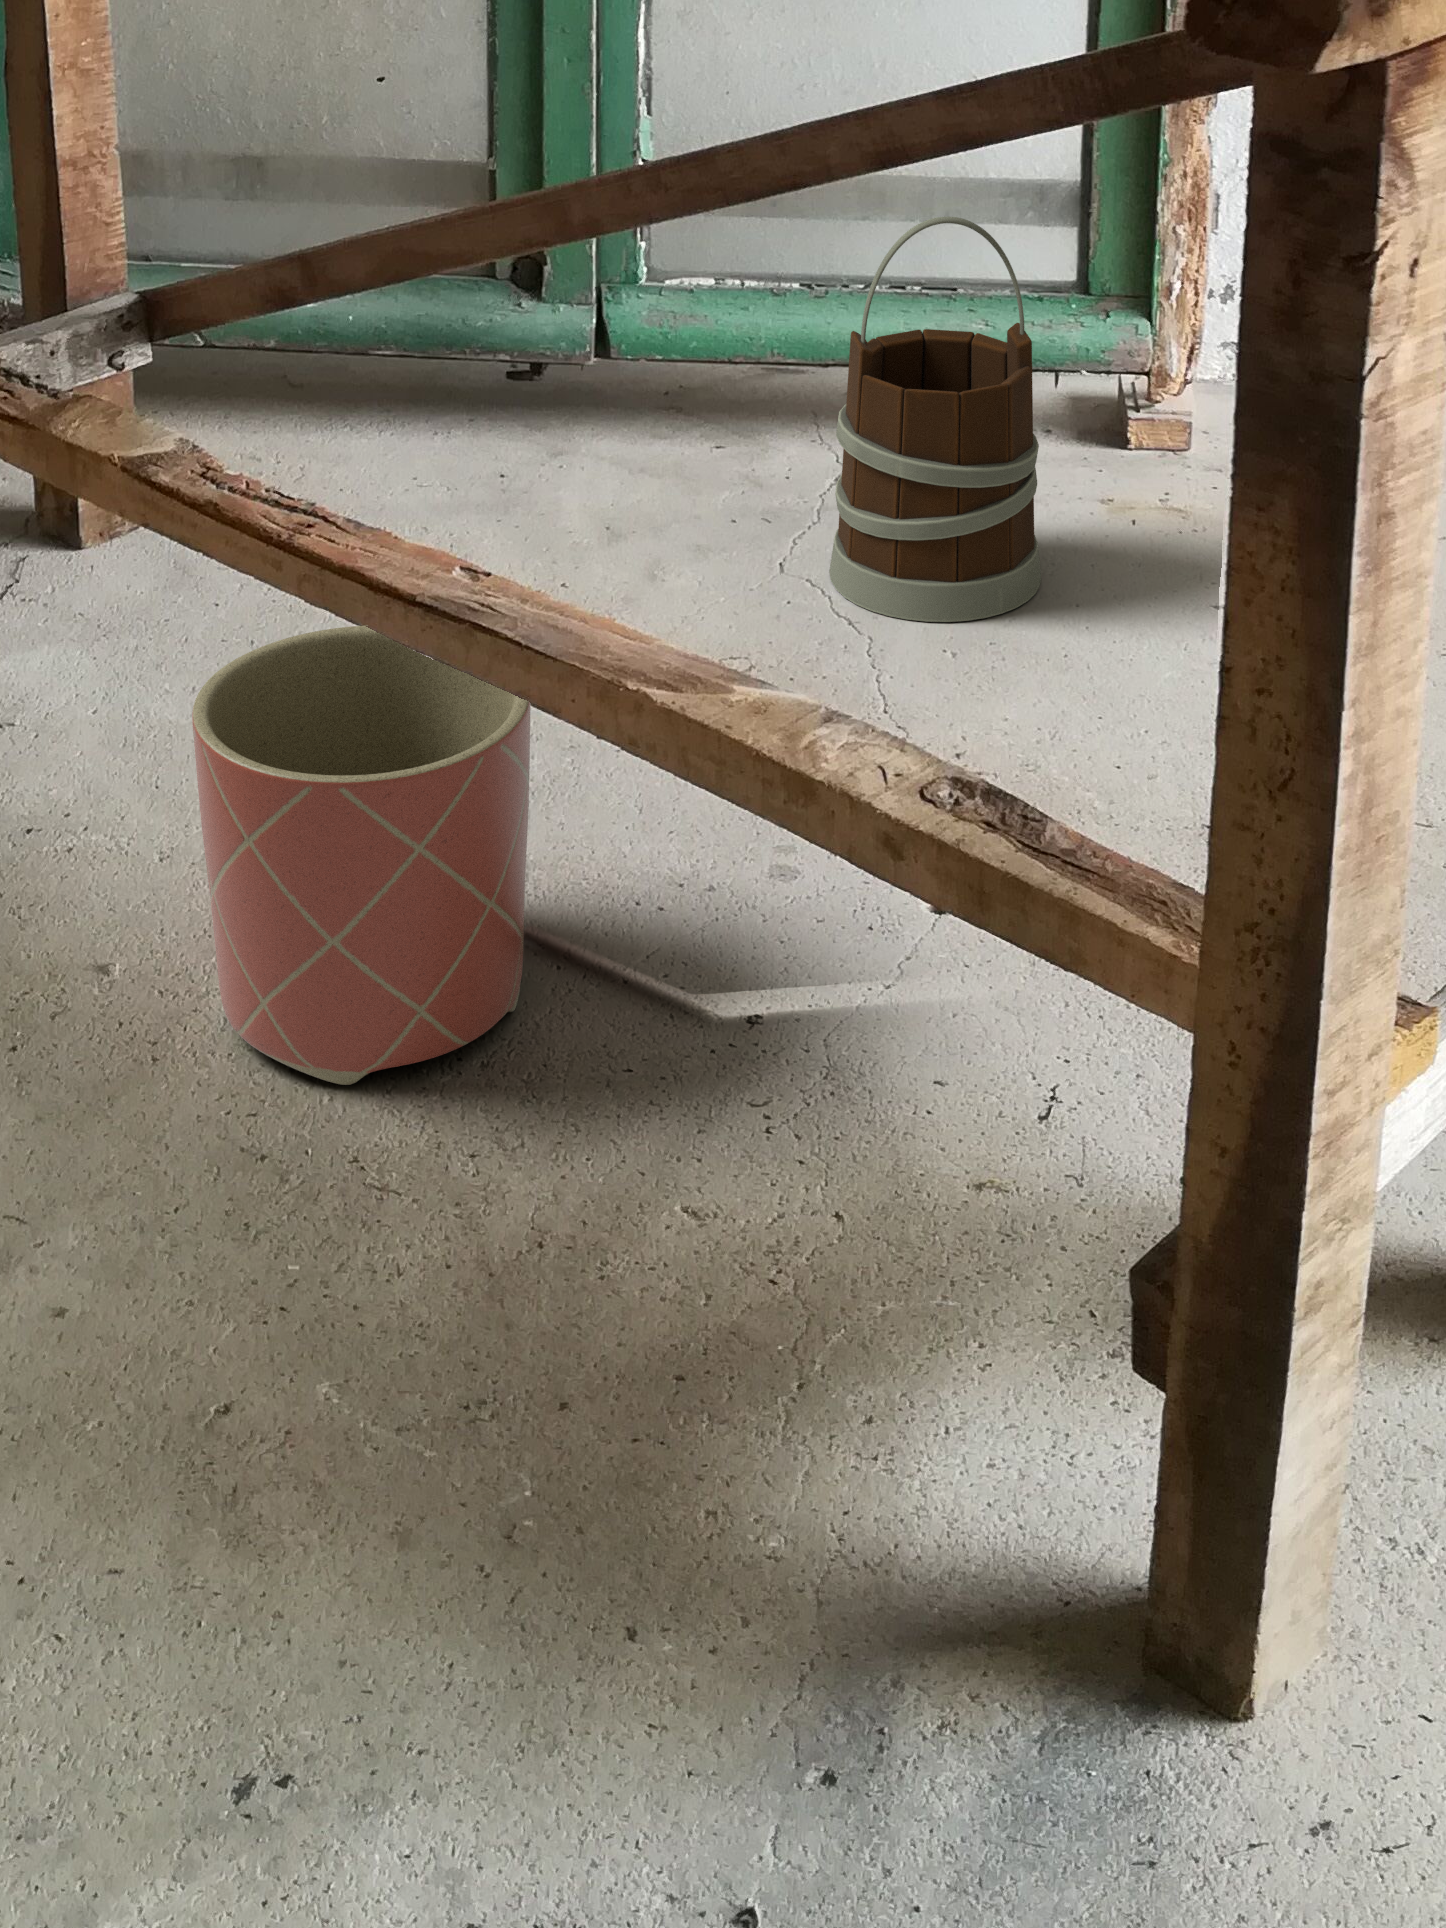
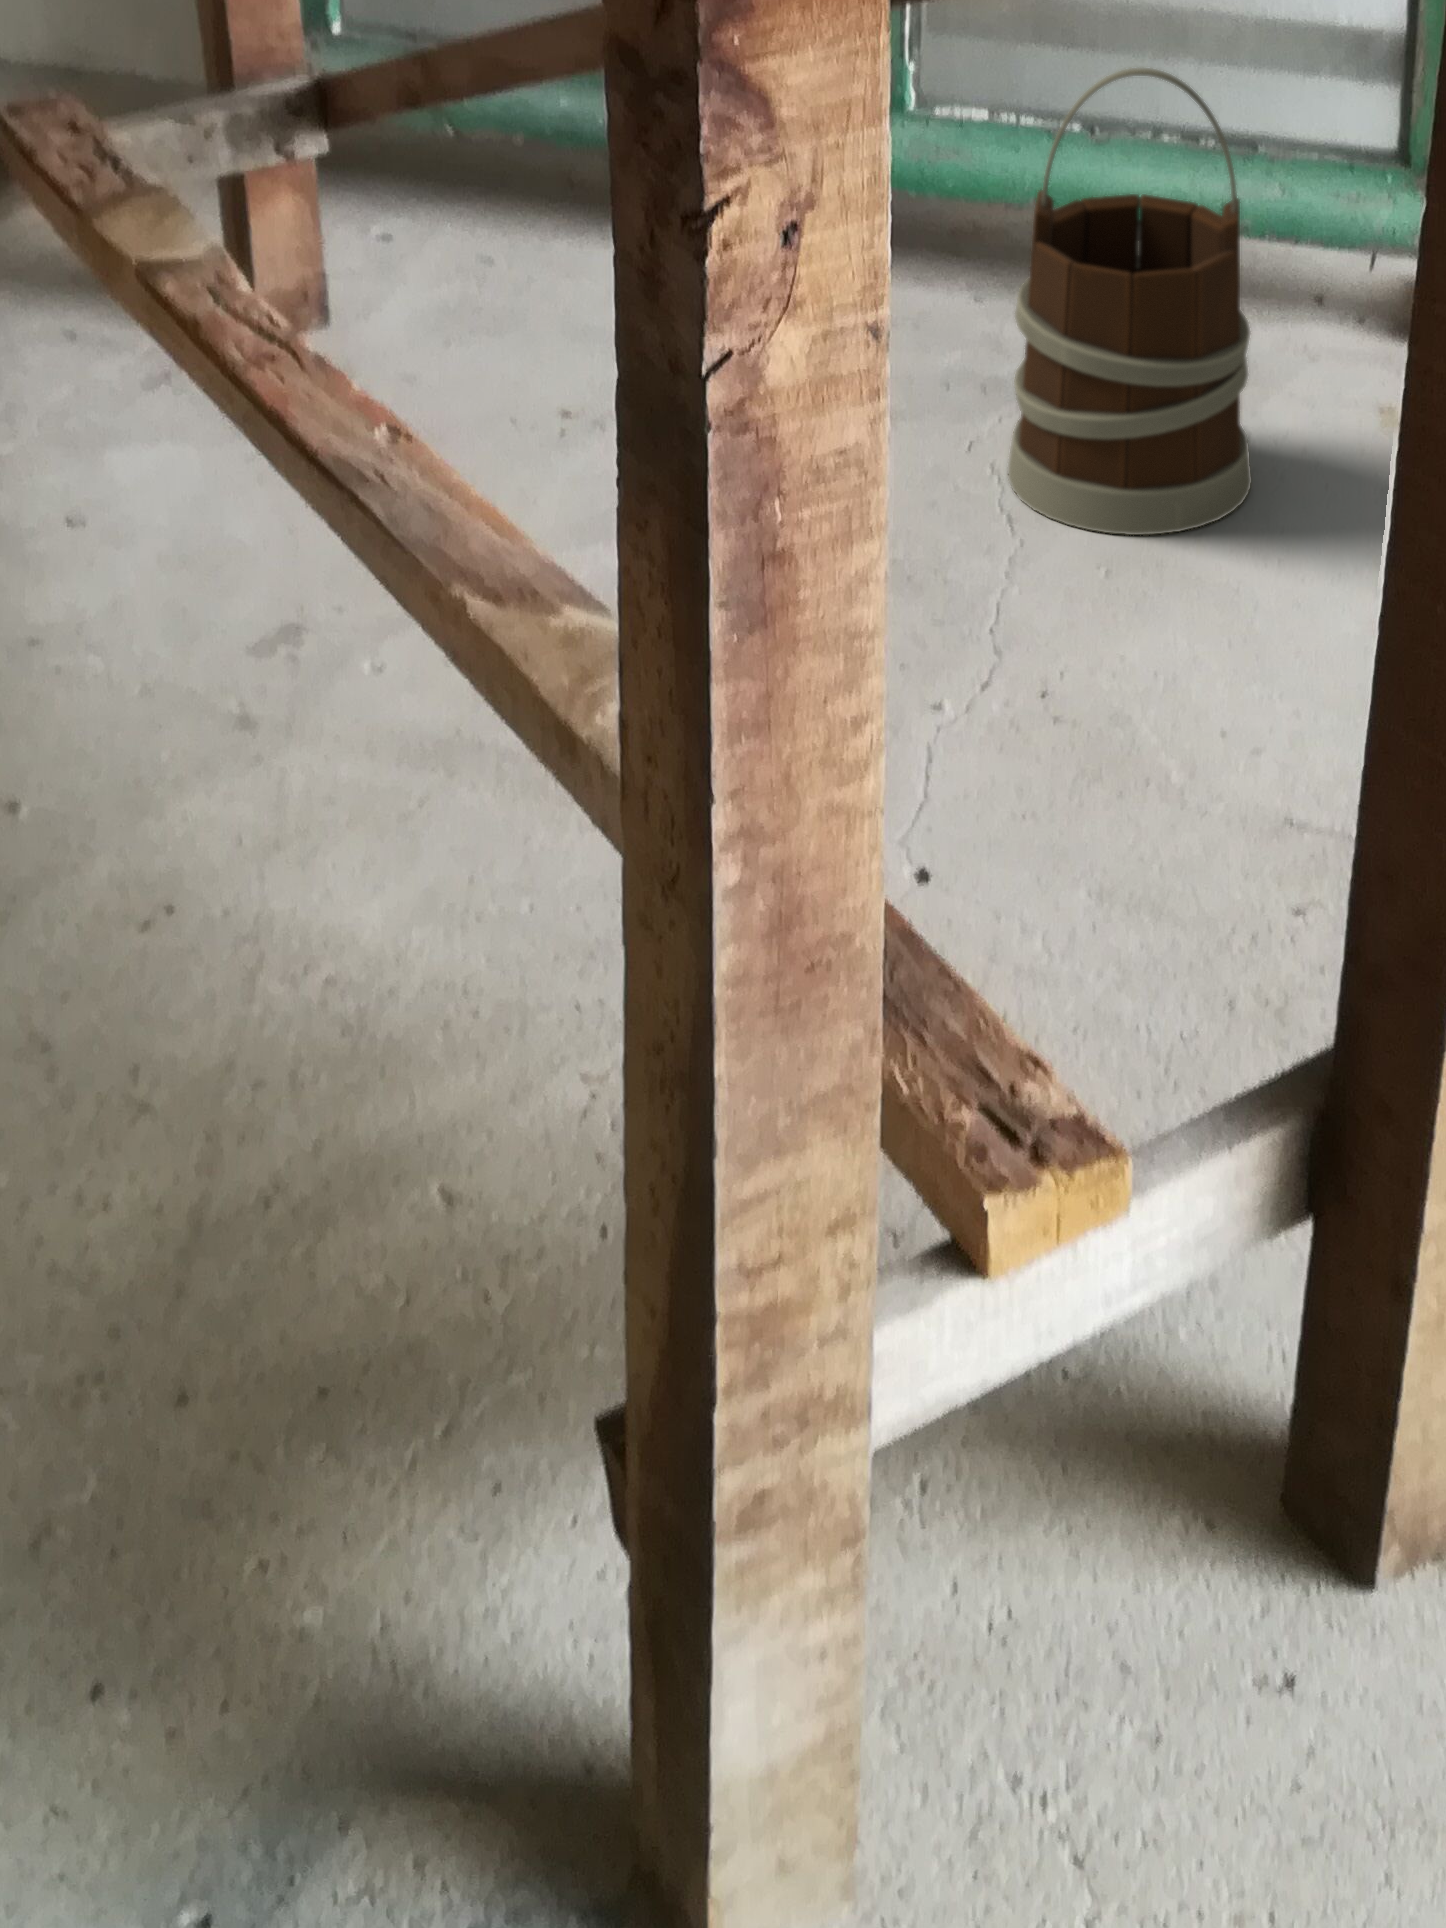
planter: present [192,626,531,1085] -> none [35,474,418,973]

